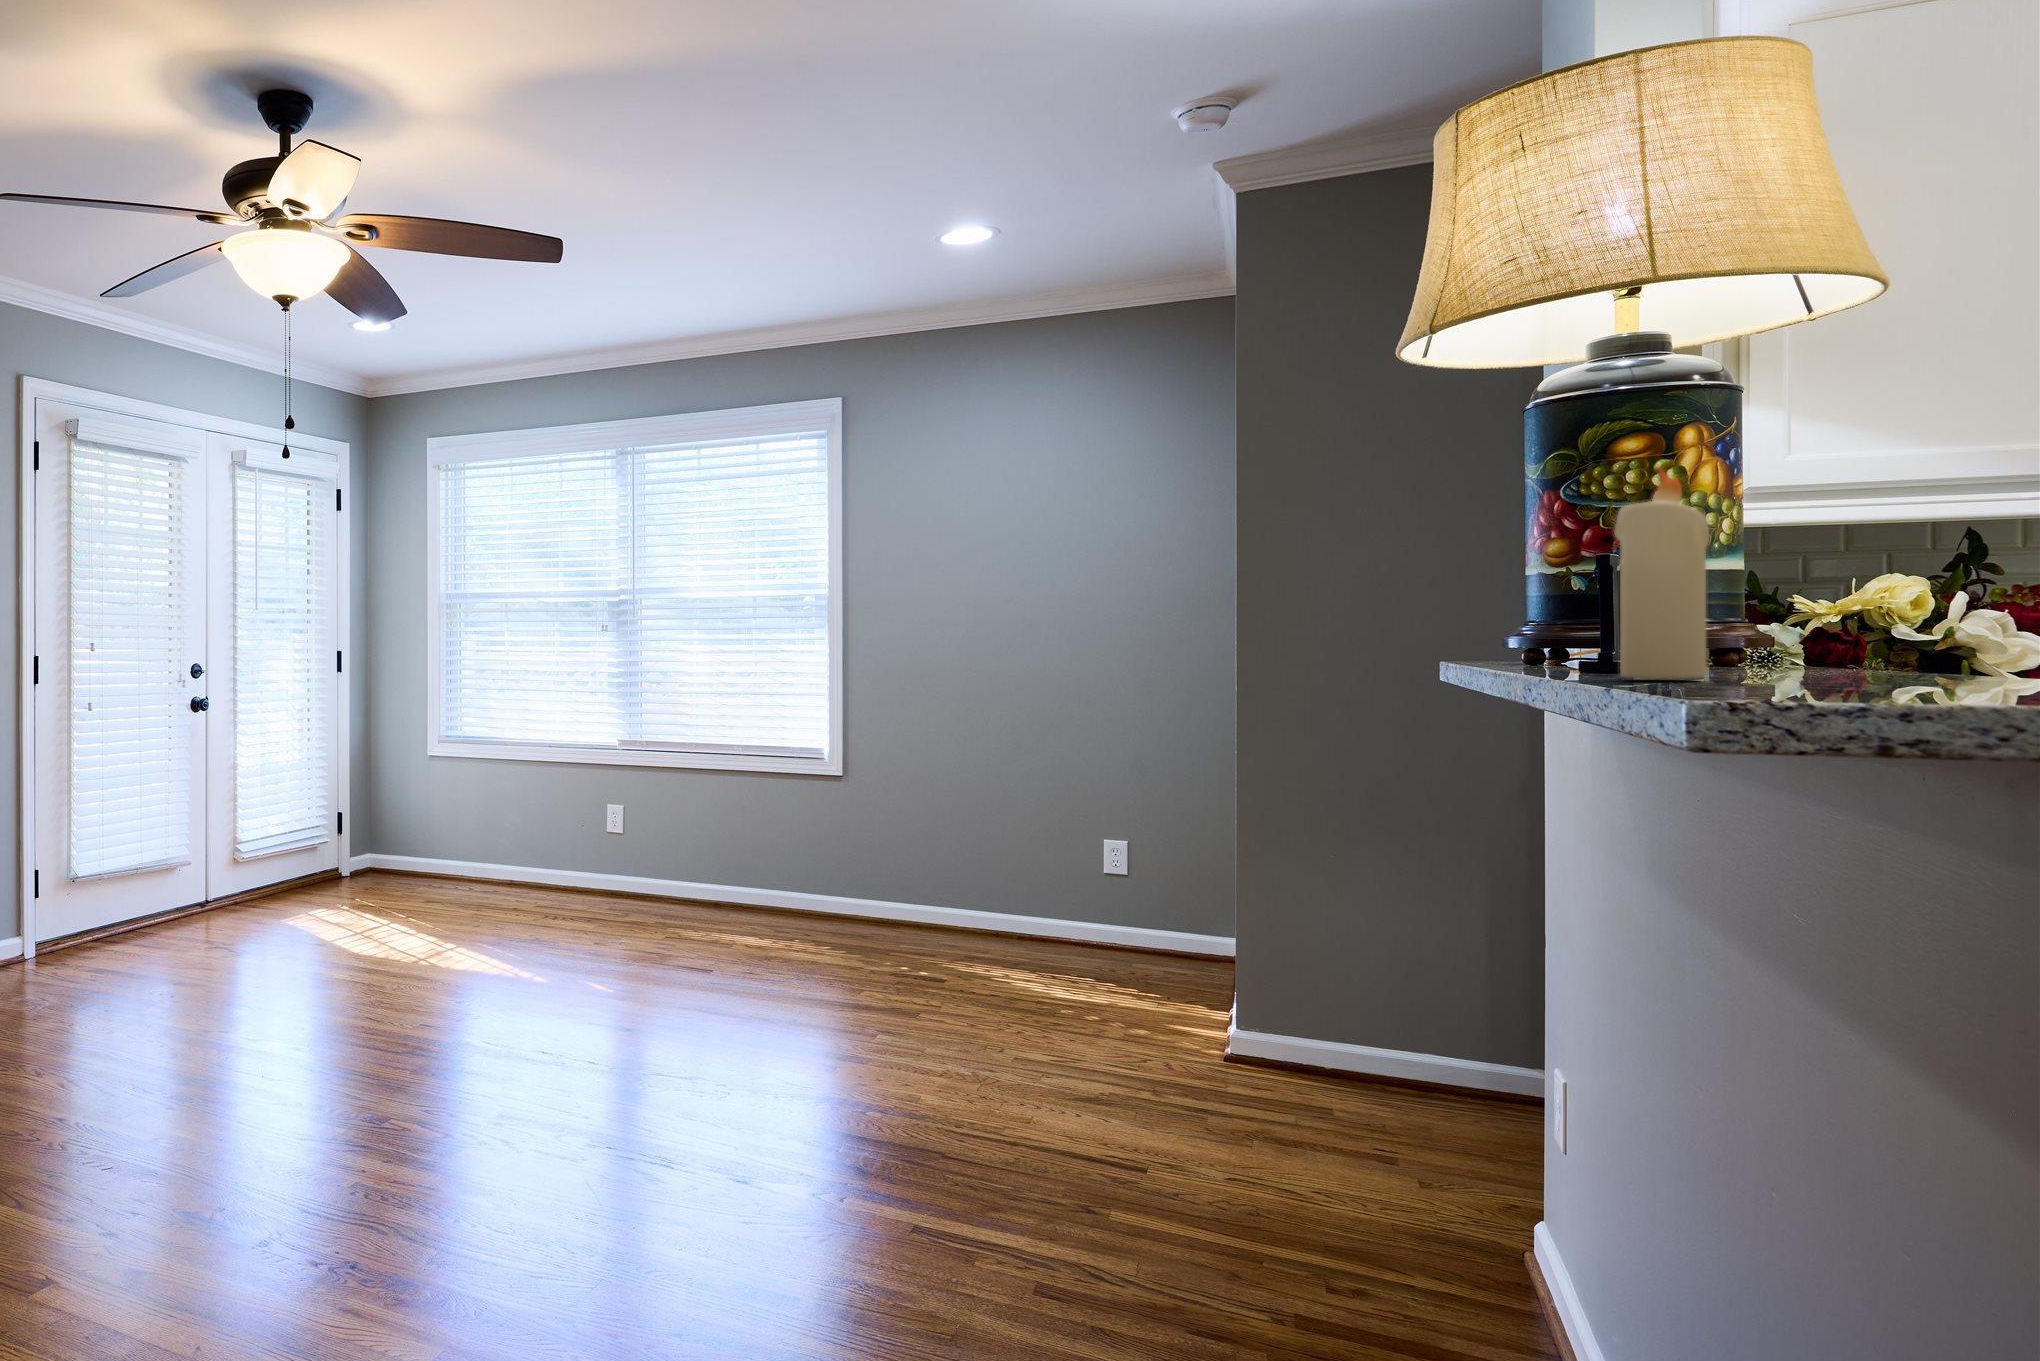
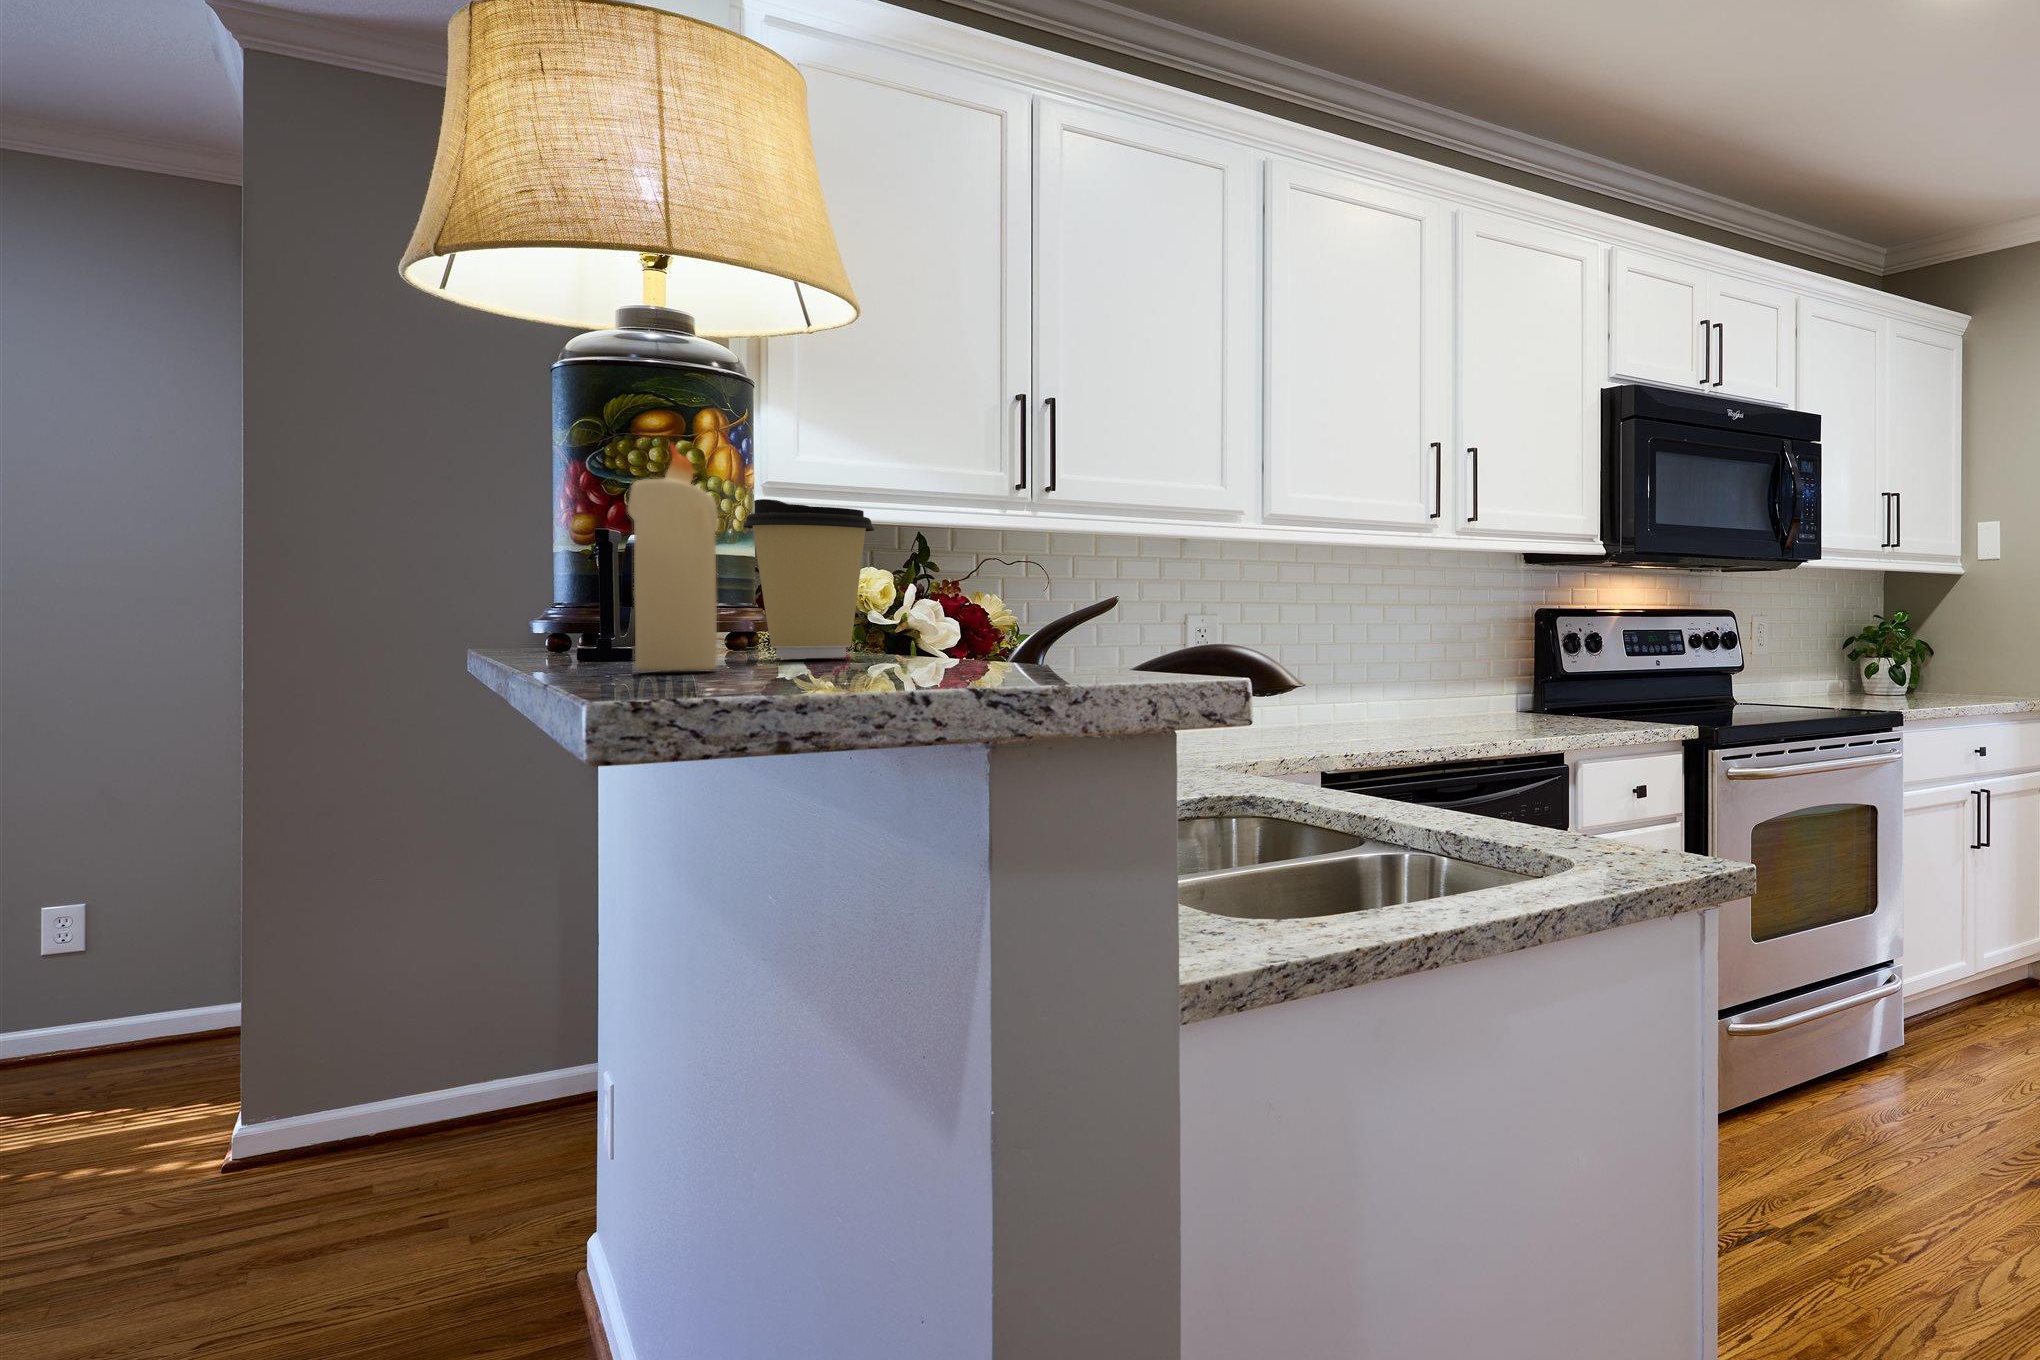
coffee cup: none [1734,510,1906,671] -> present [743,499,874,658]

